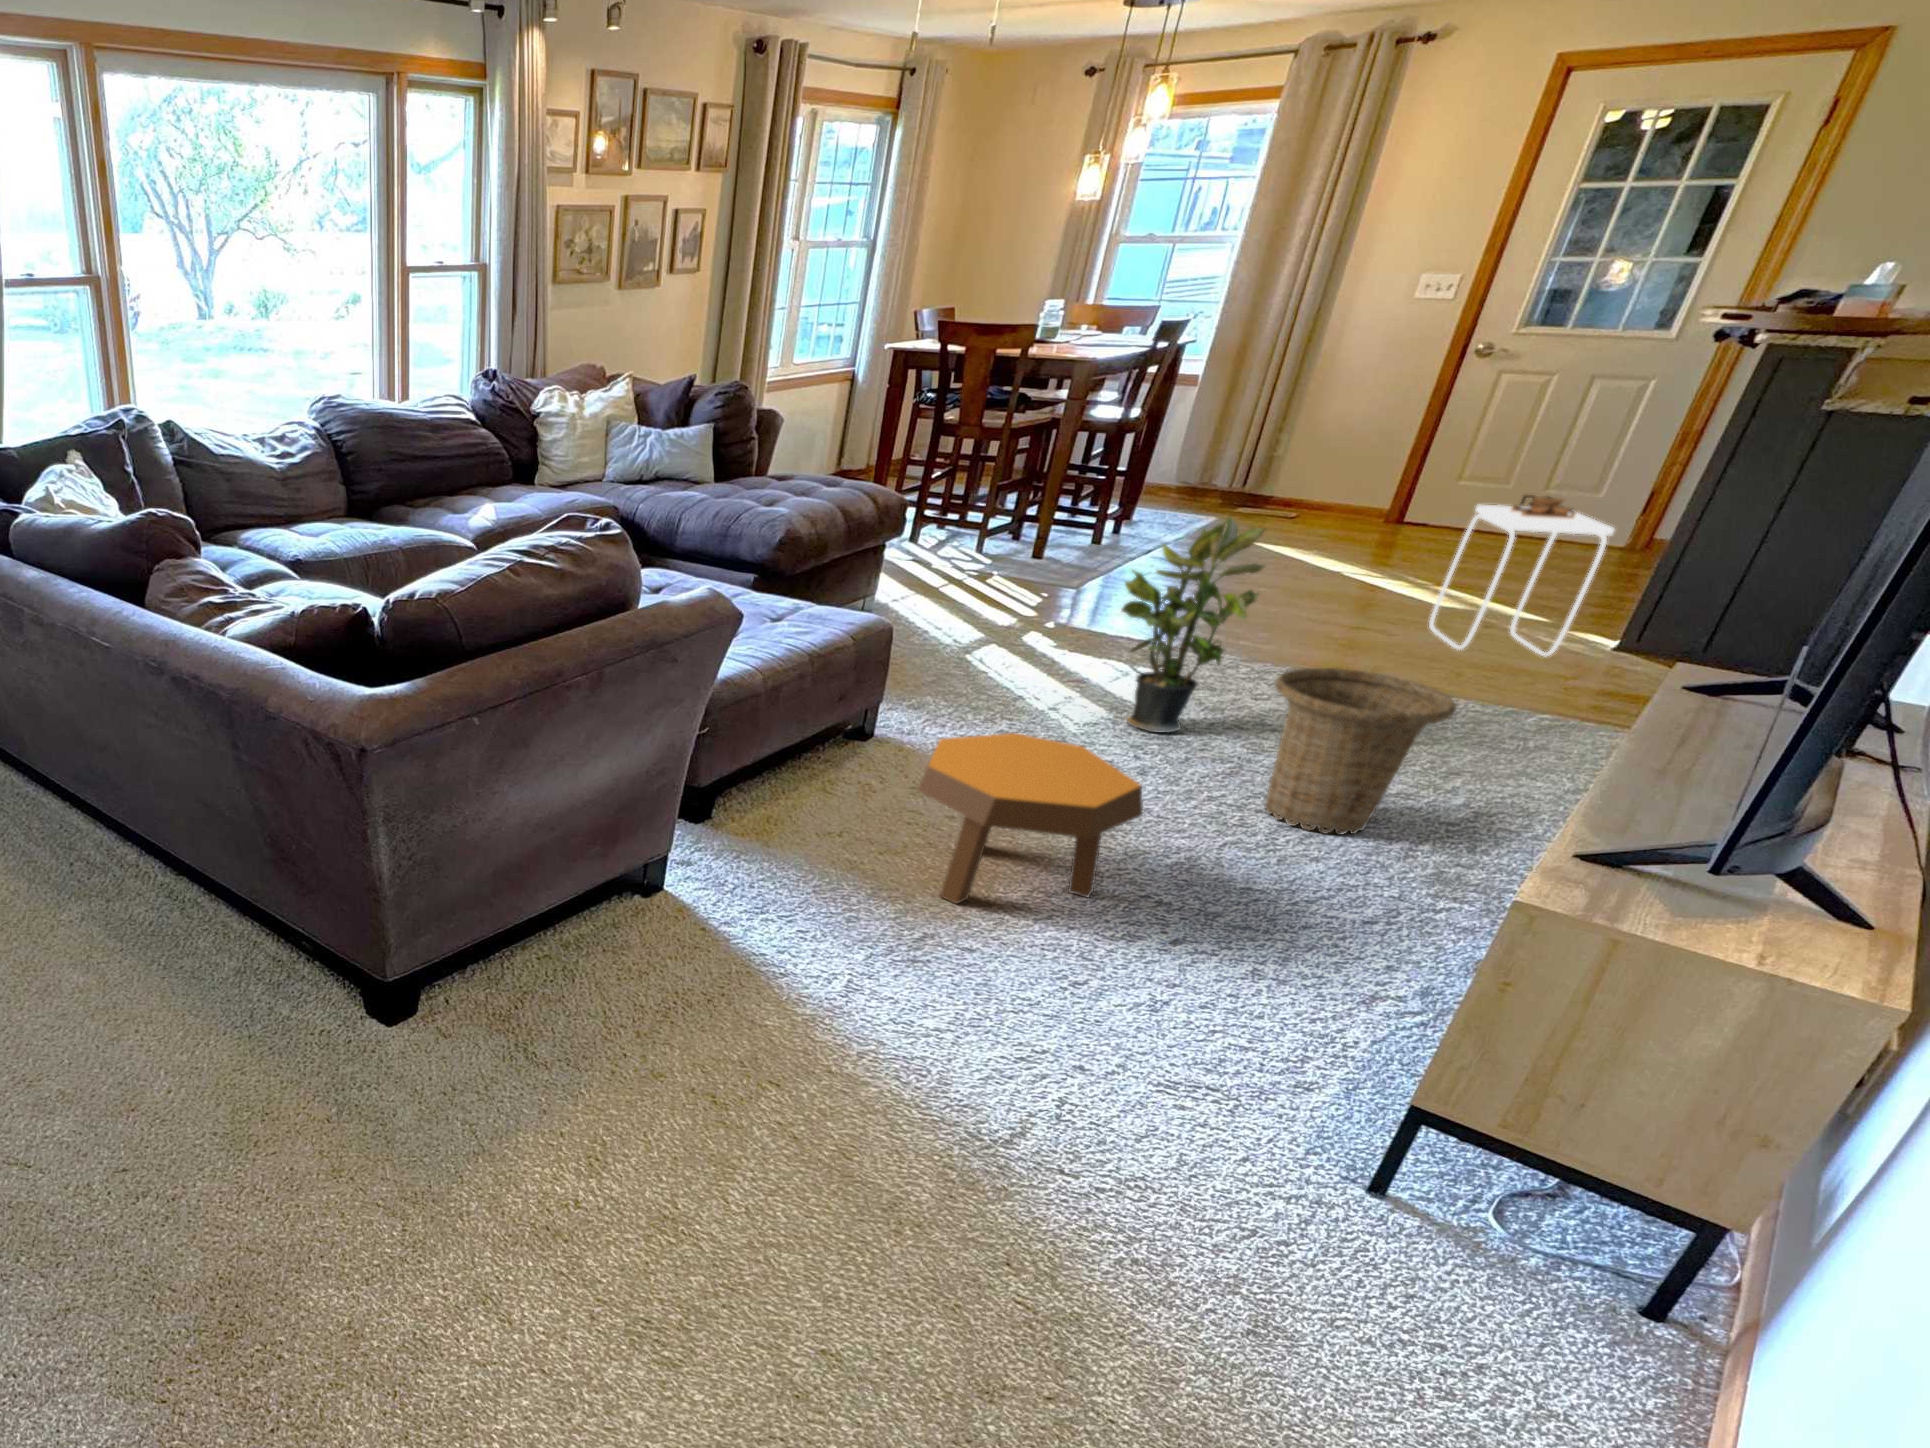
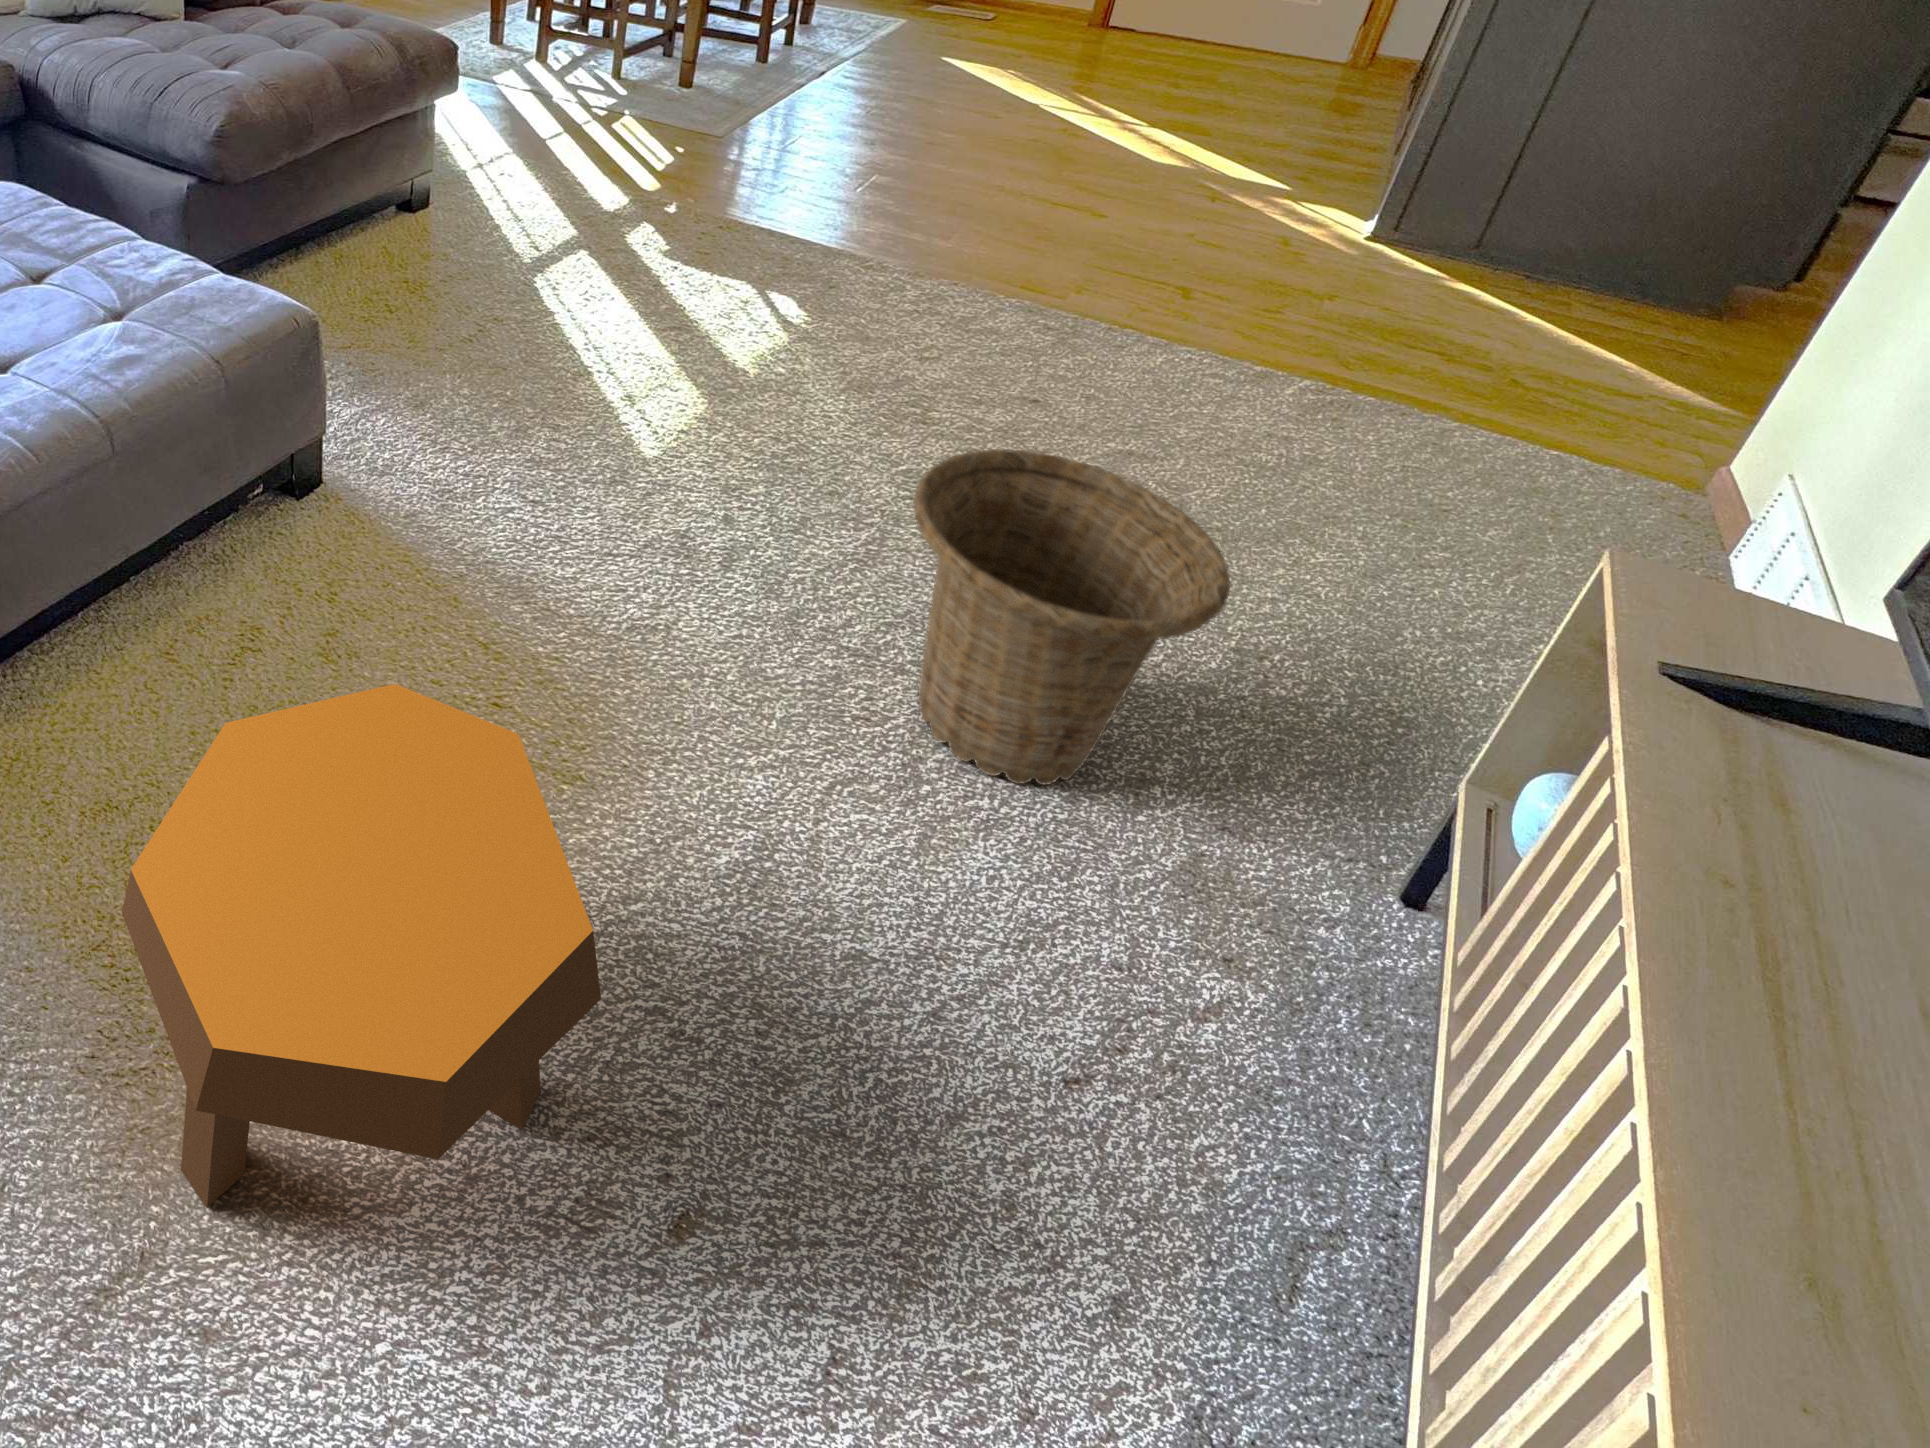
side table: present [1429,495,1614,656] -> none [1151,44,1380,264]
potted plant: present [1122,518,1265,733] -> none [694,133,909,473]

